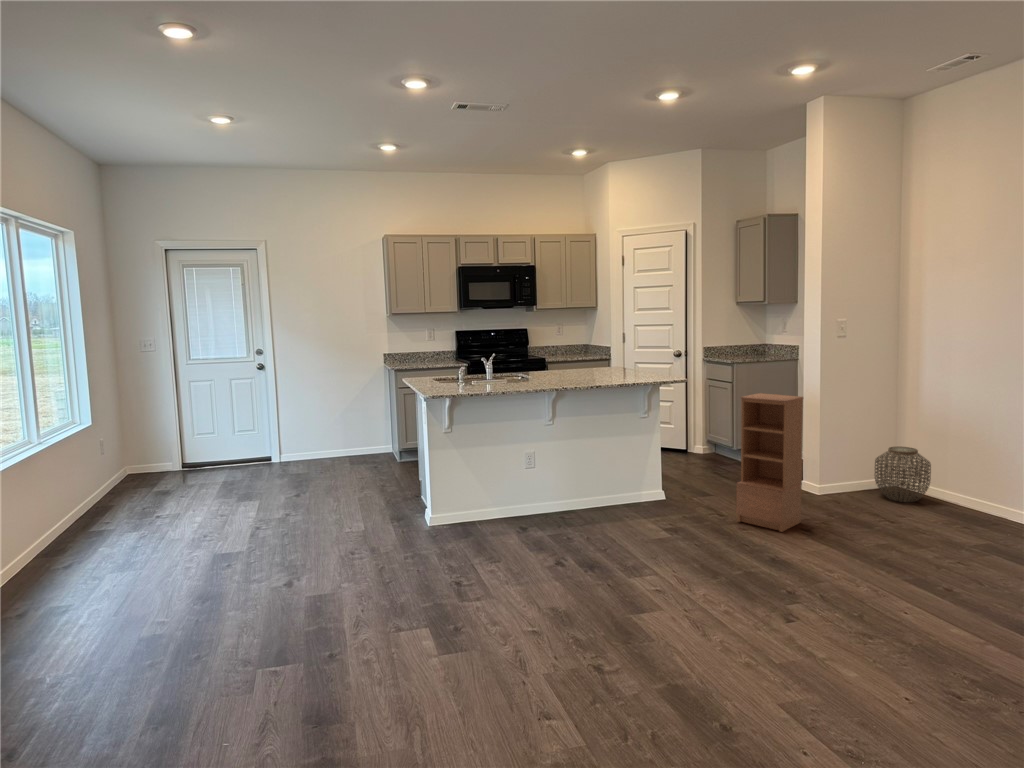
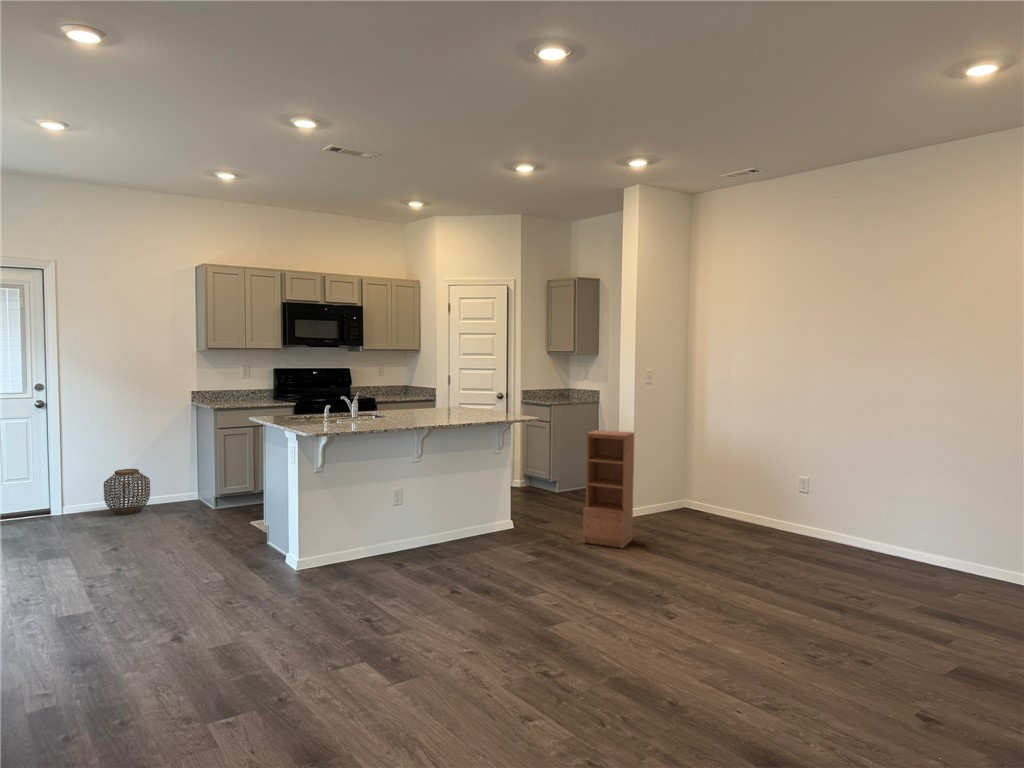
woven basket: present [875,446,931,502] -> present [104,469,150,515]

